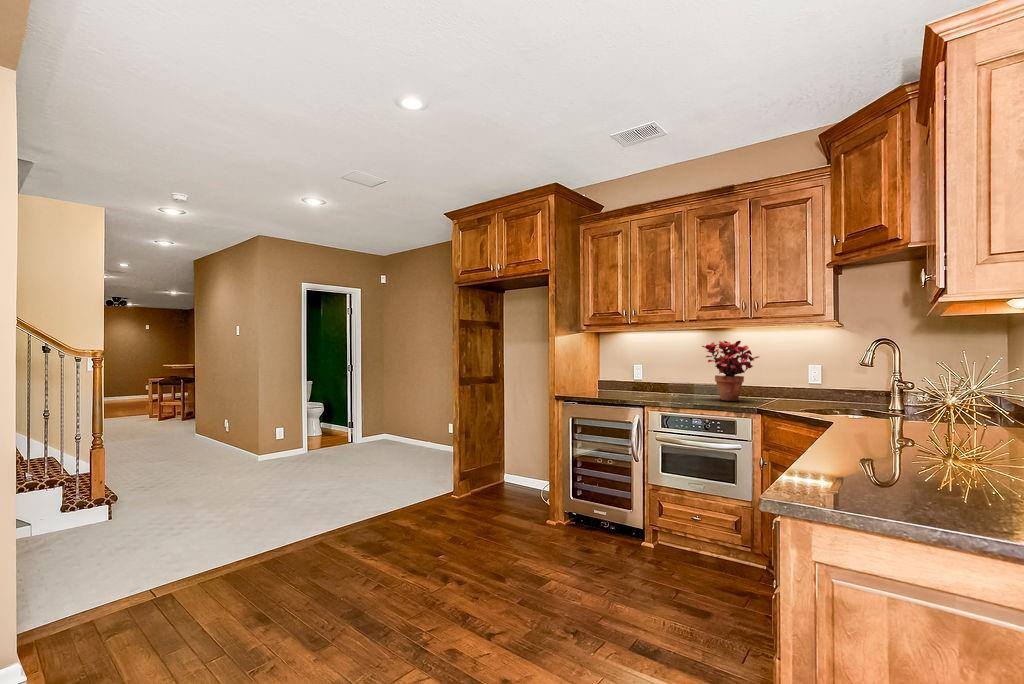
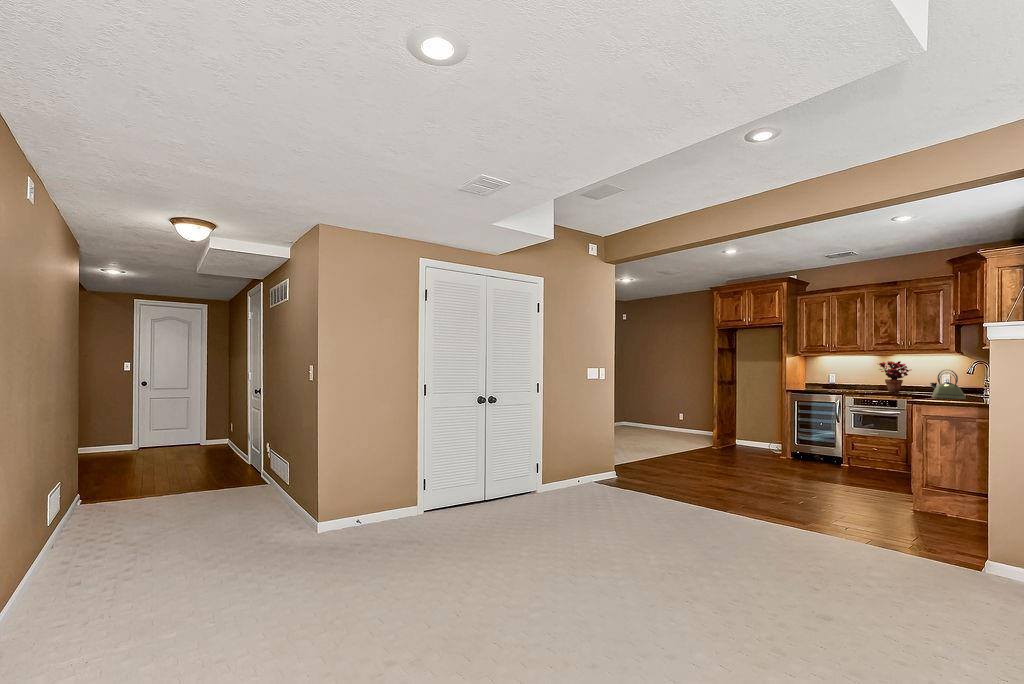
kettle: none [828,387,953,507] -> present [930,370,965,399]

